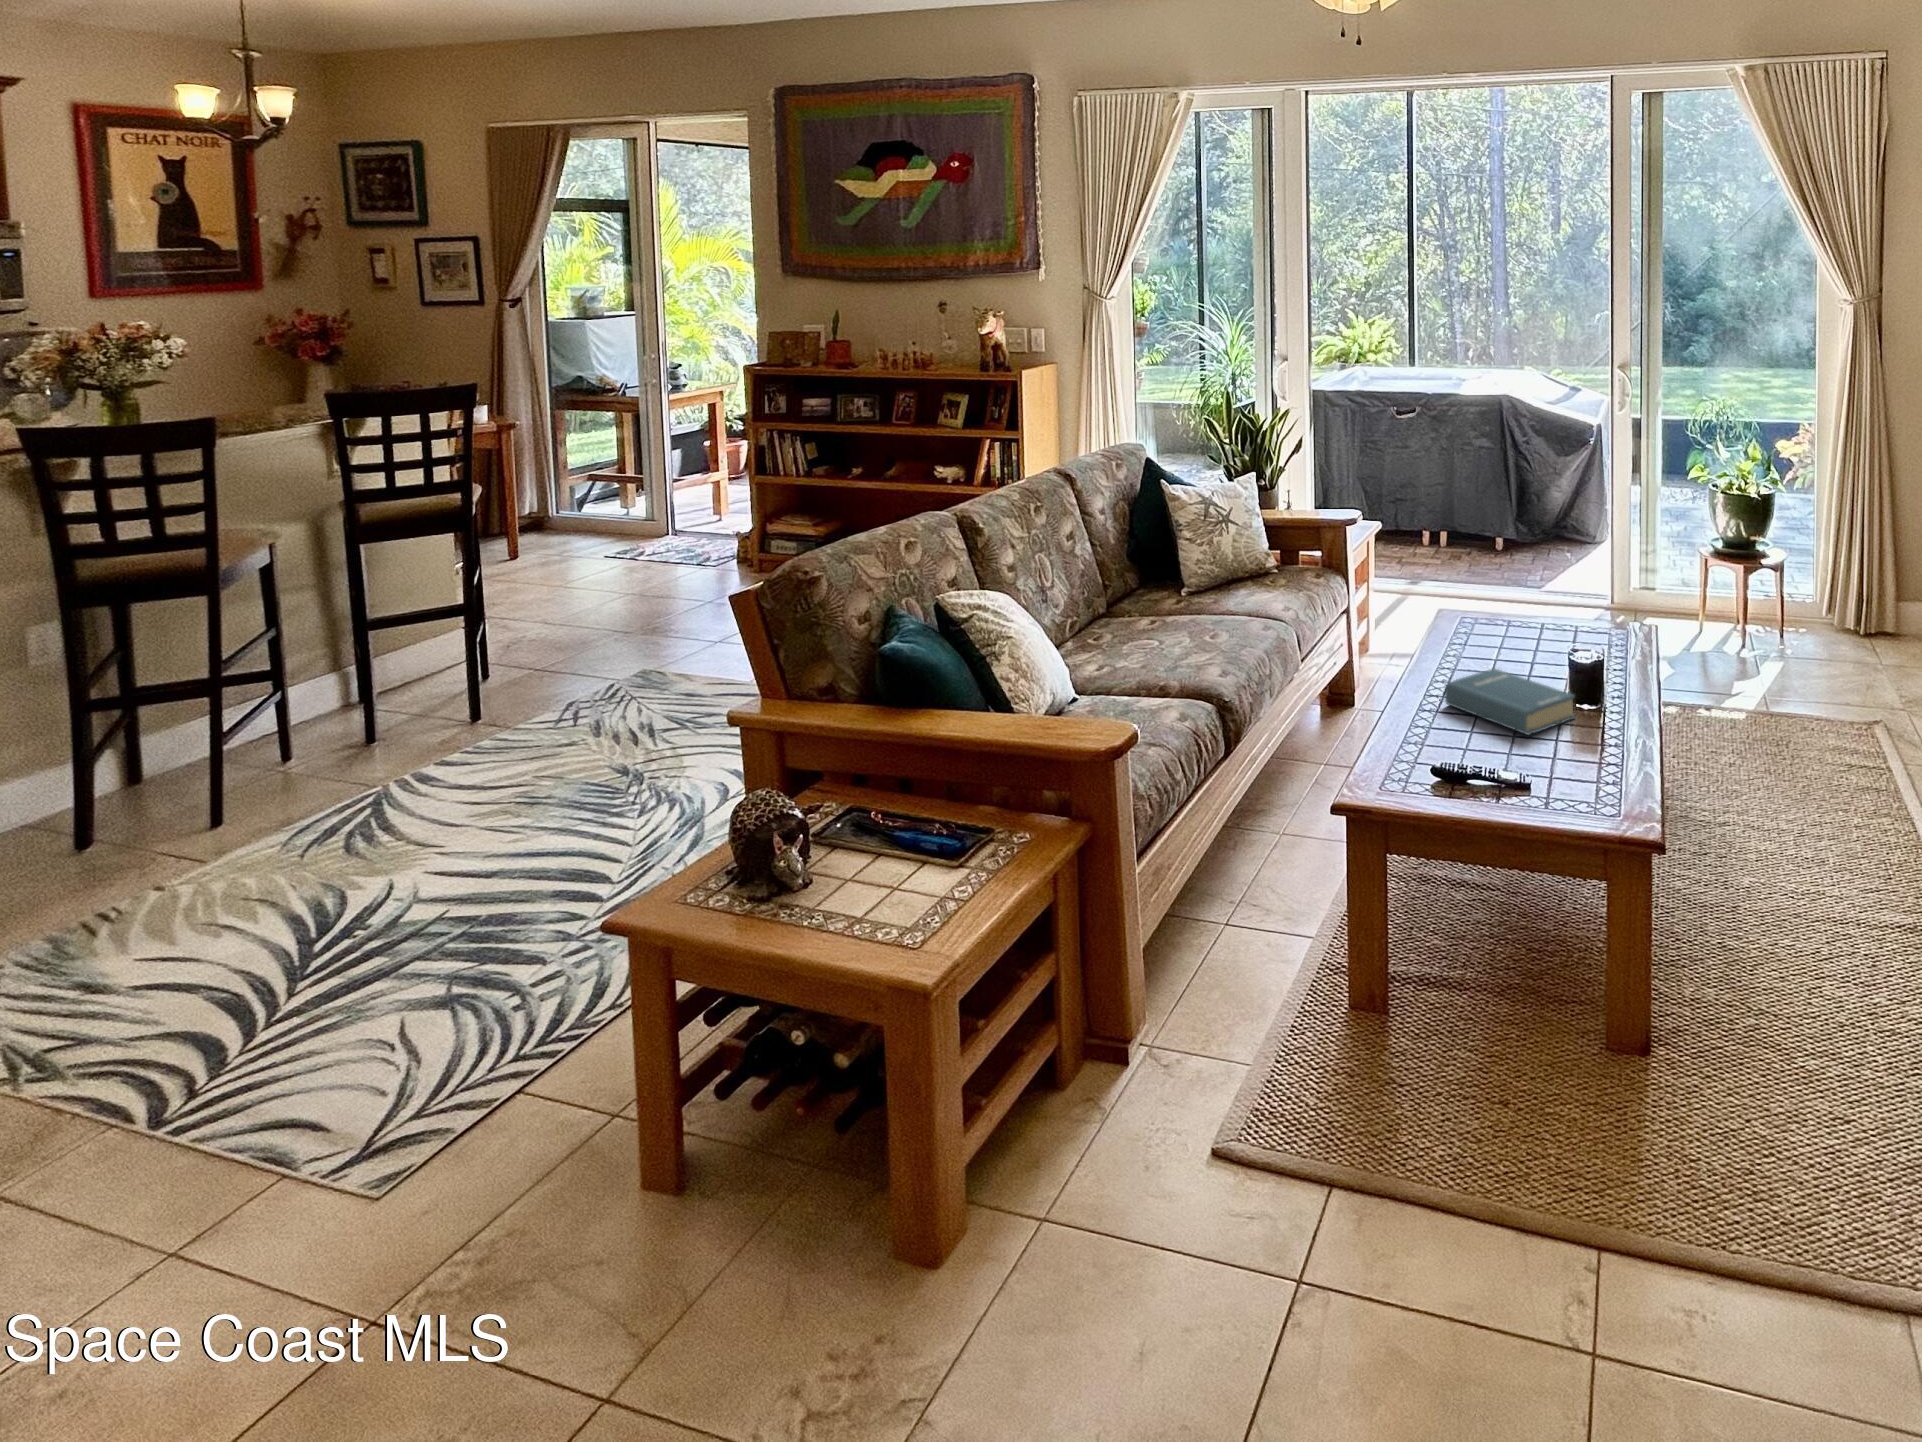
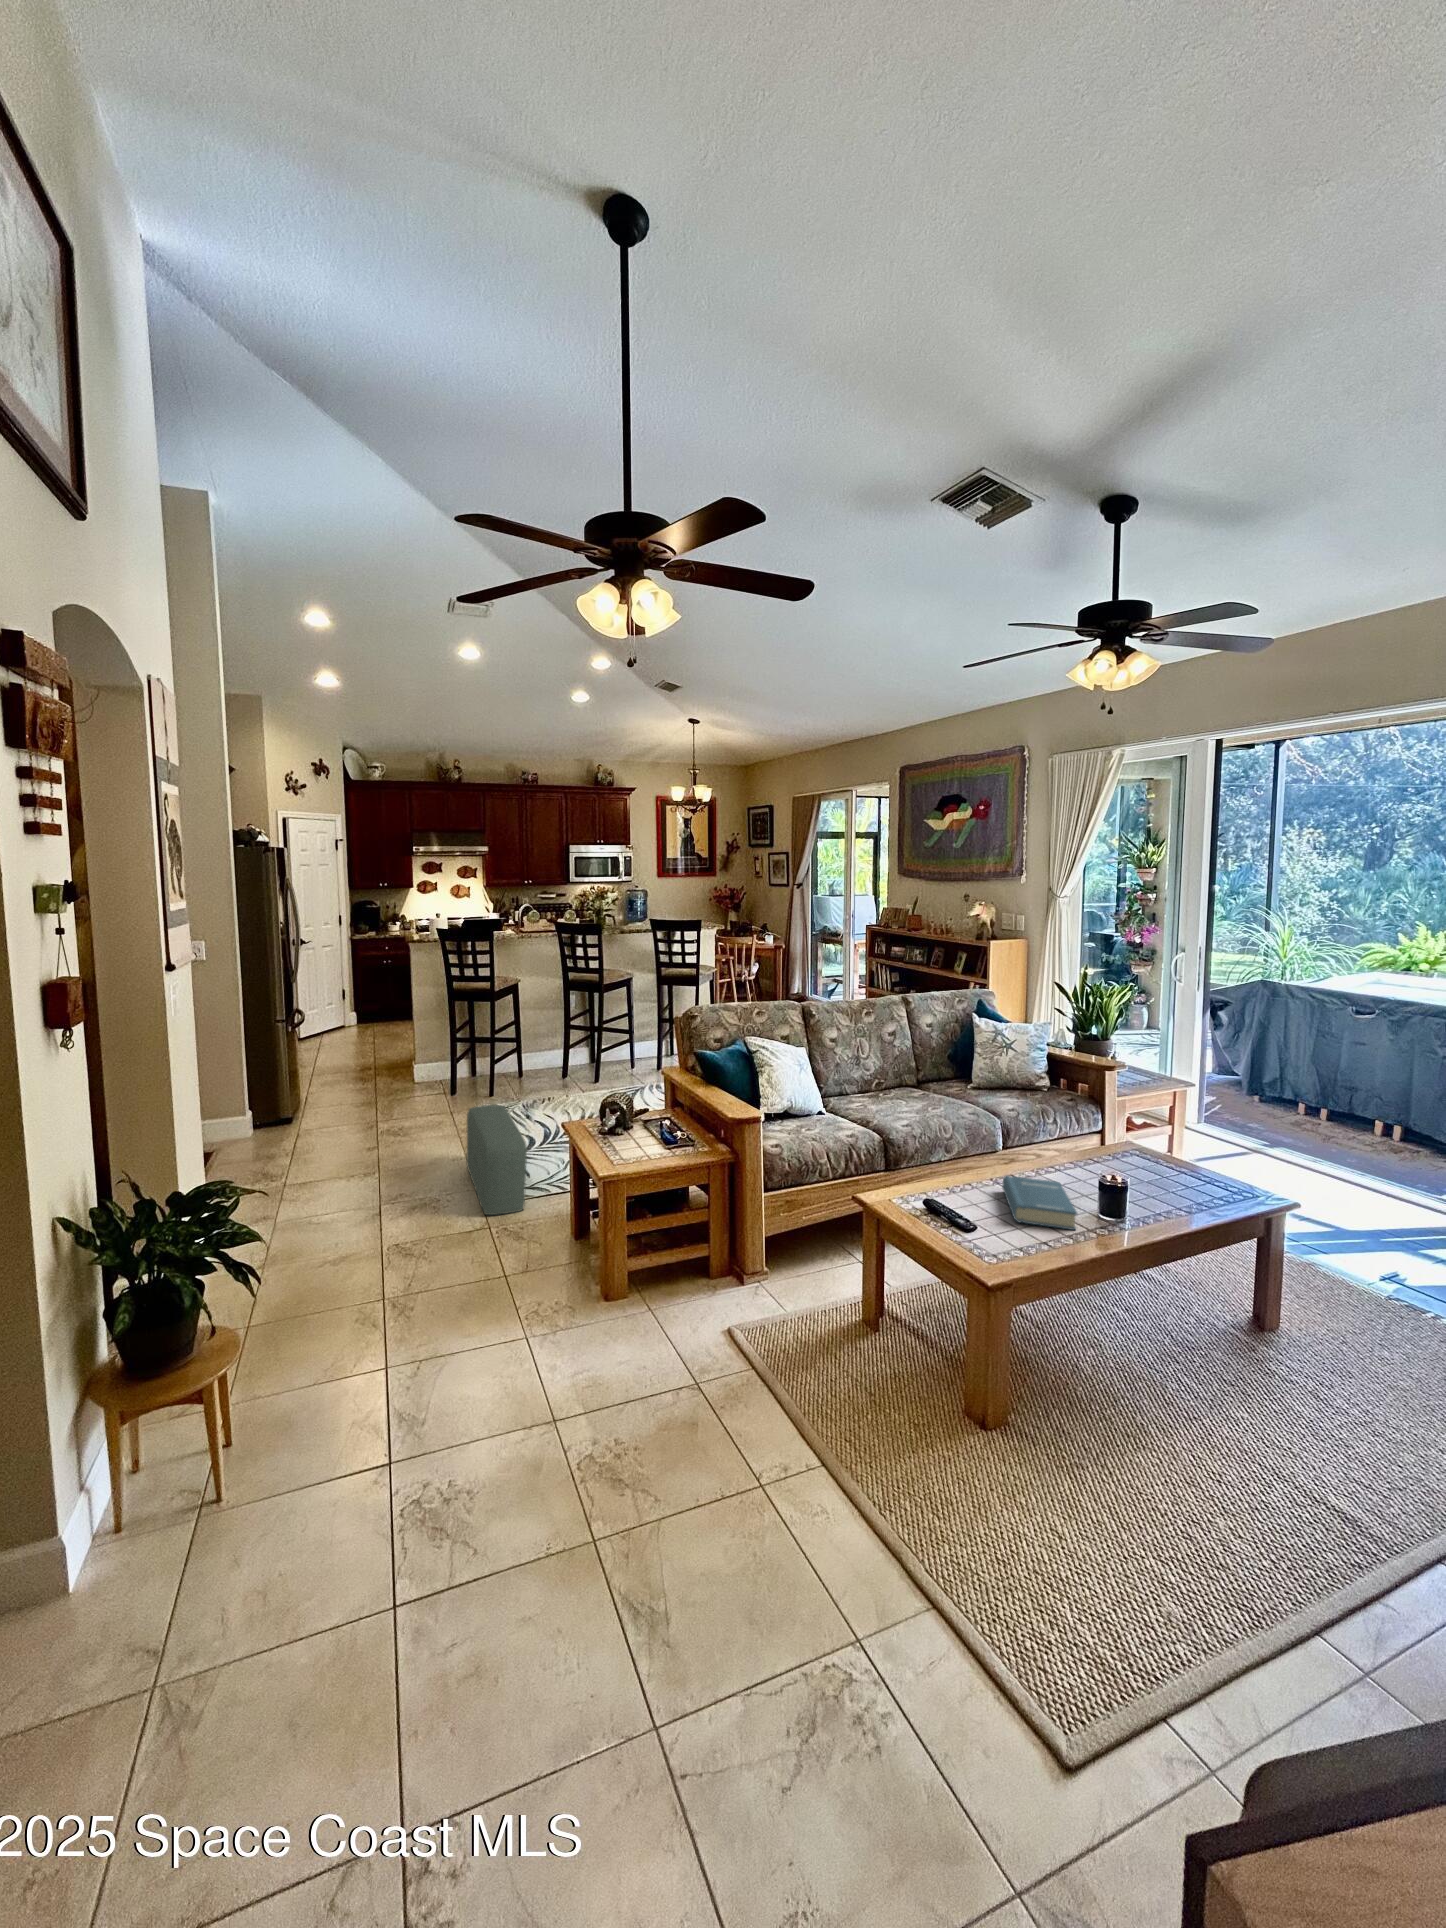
pouf: none [41,980,446,1304] -> present [466,1105,527,1215]

